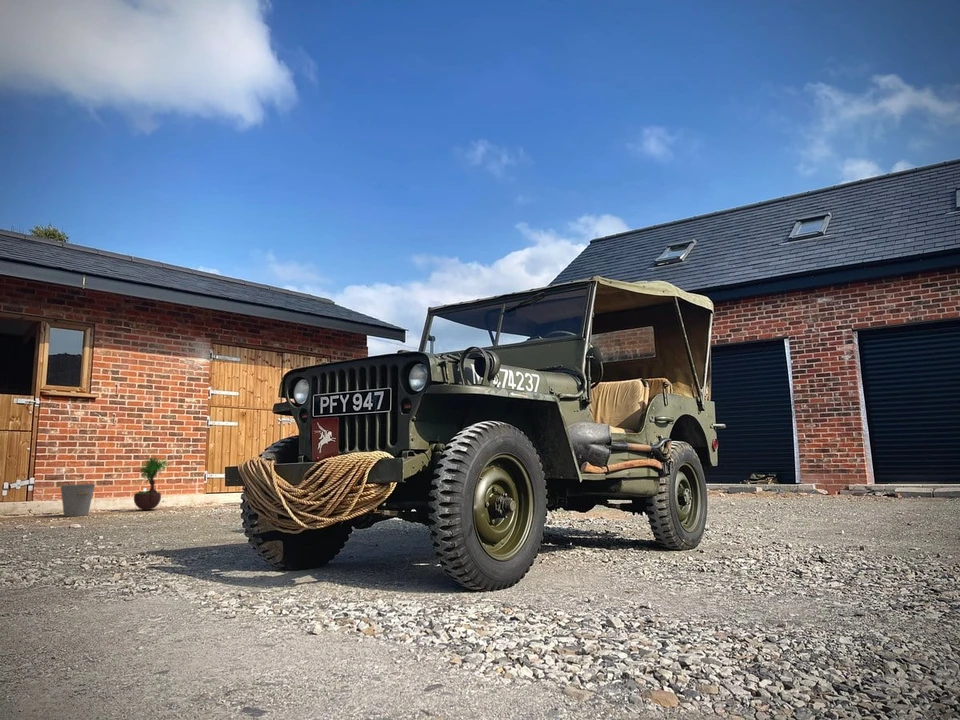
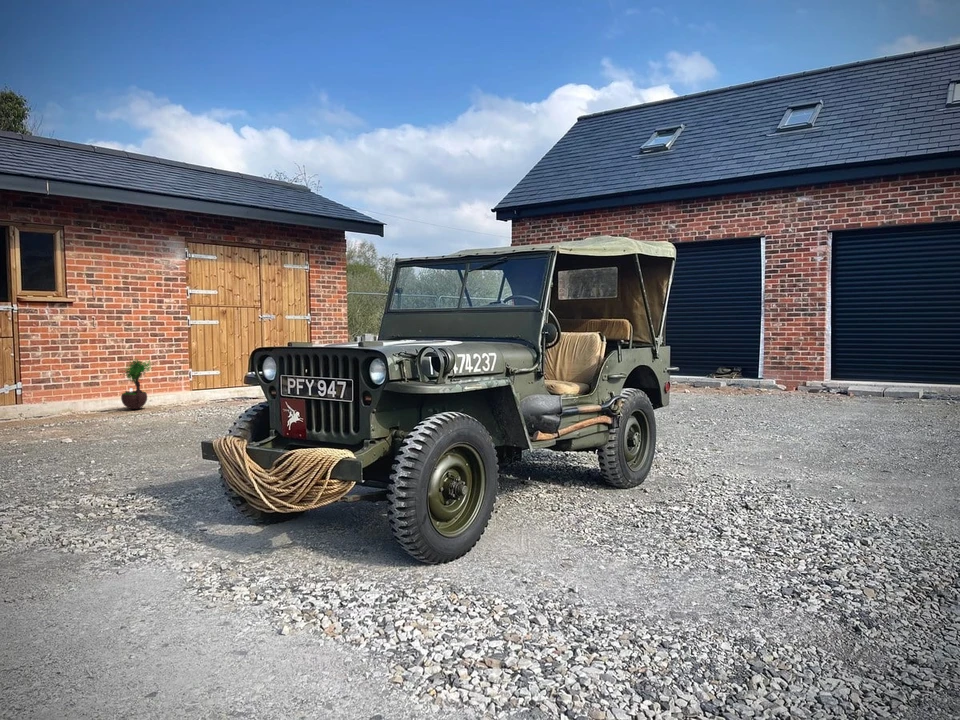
bucket: present [61,484,95,517] -> none [50,388,83,420]

